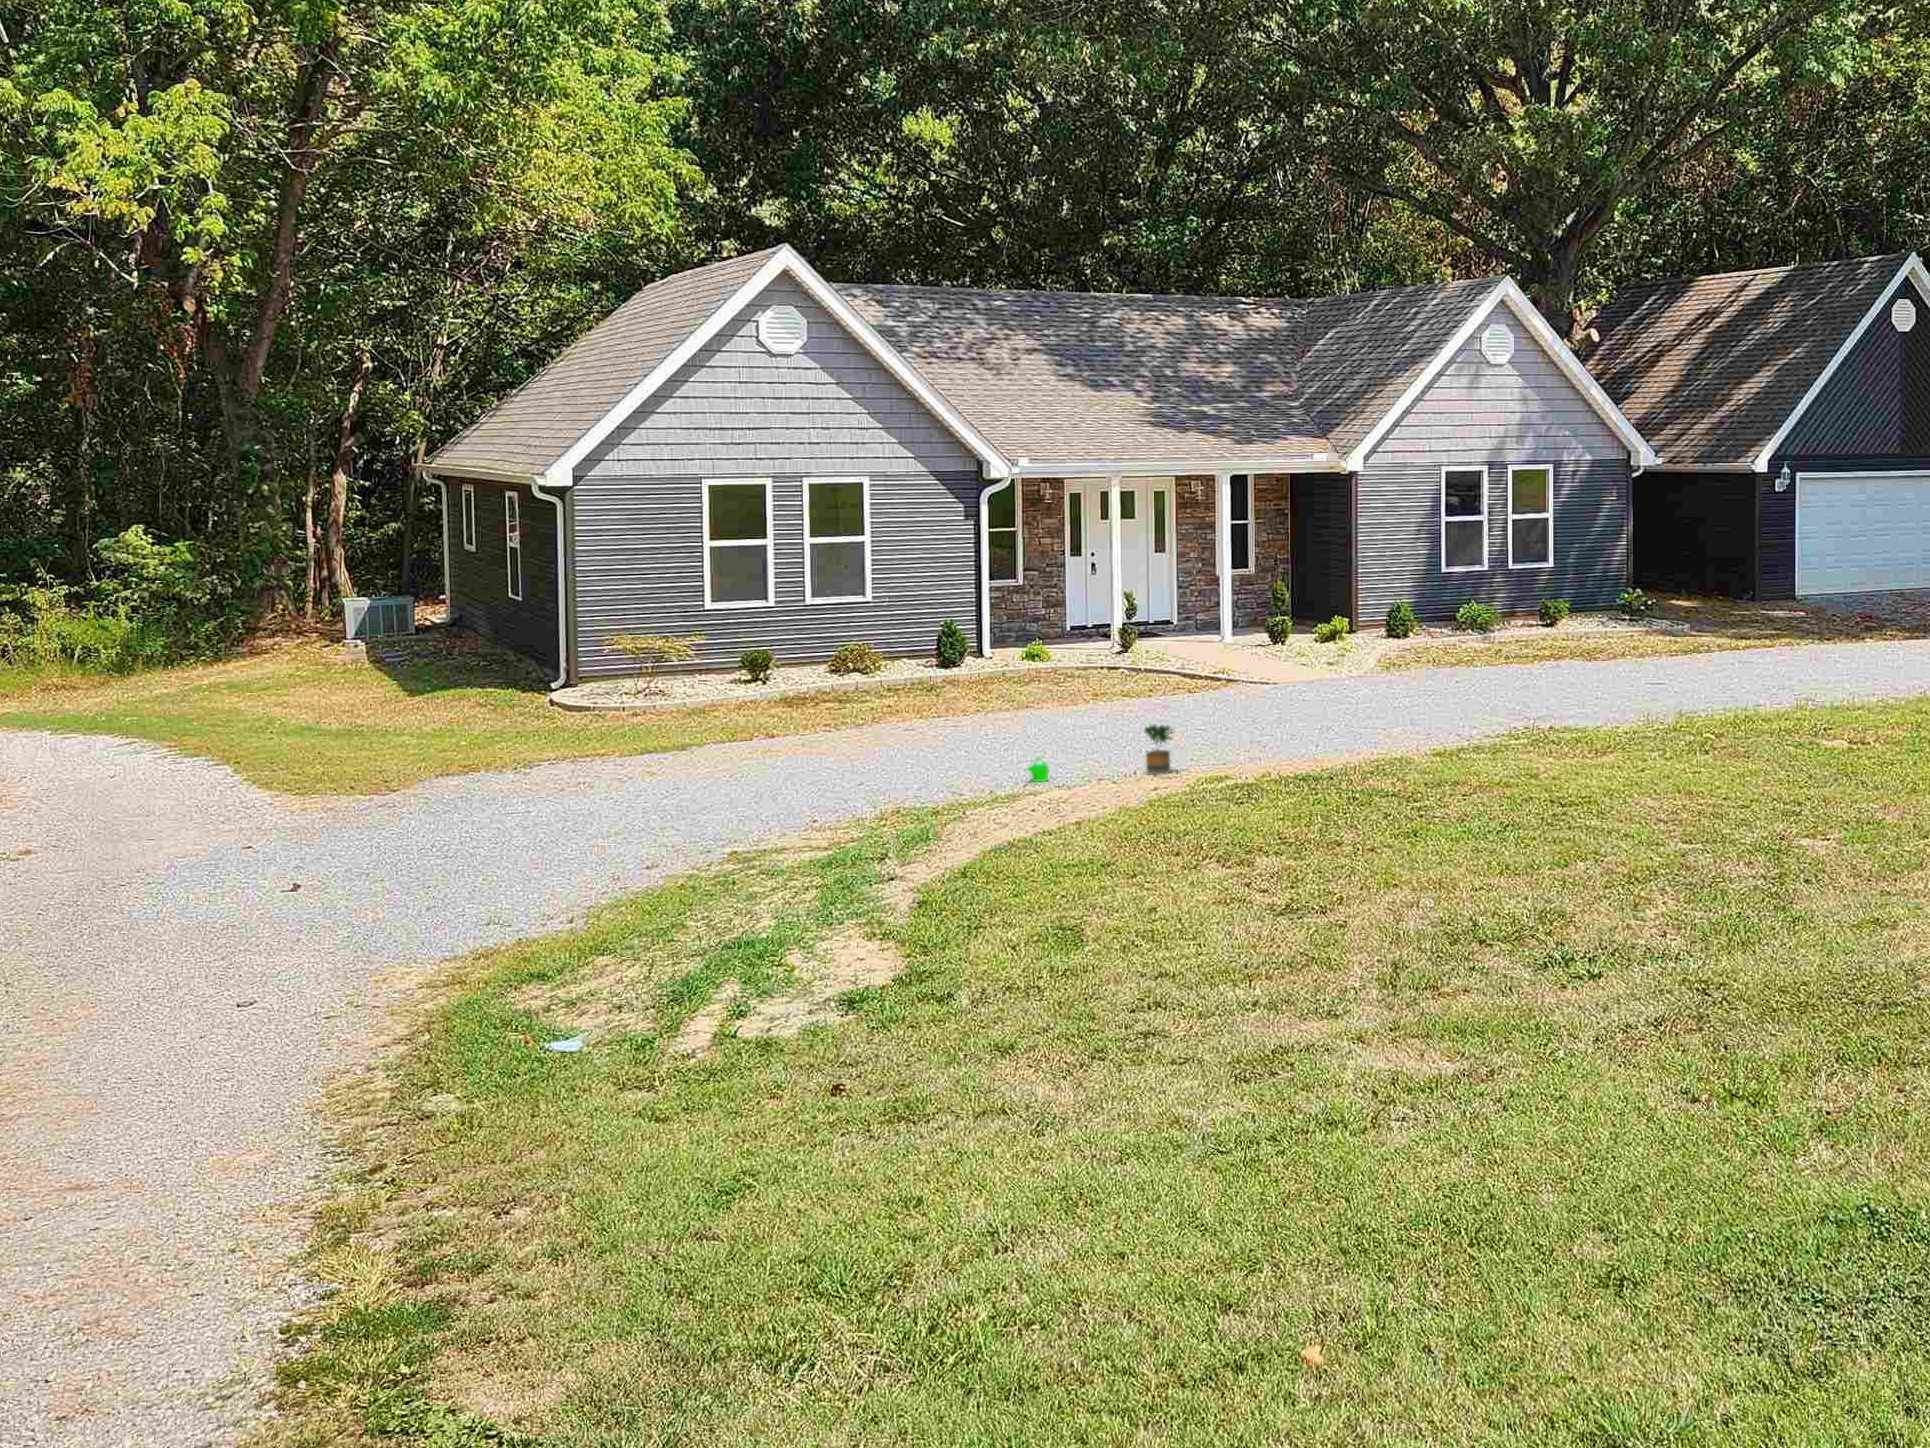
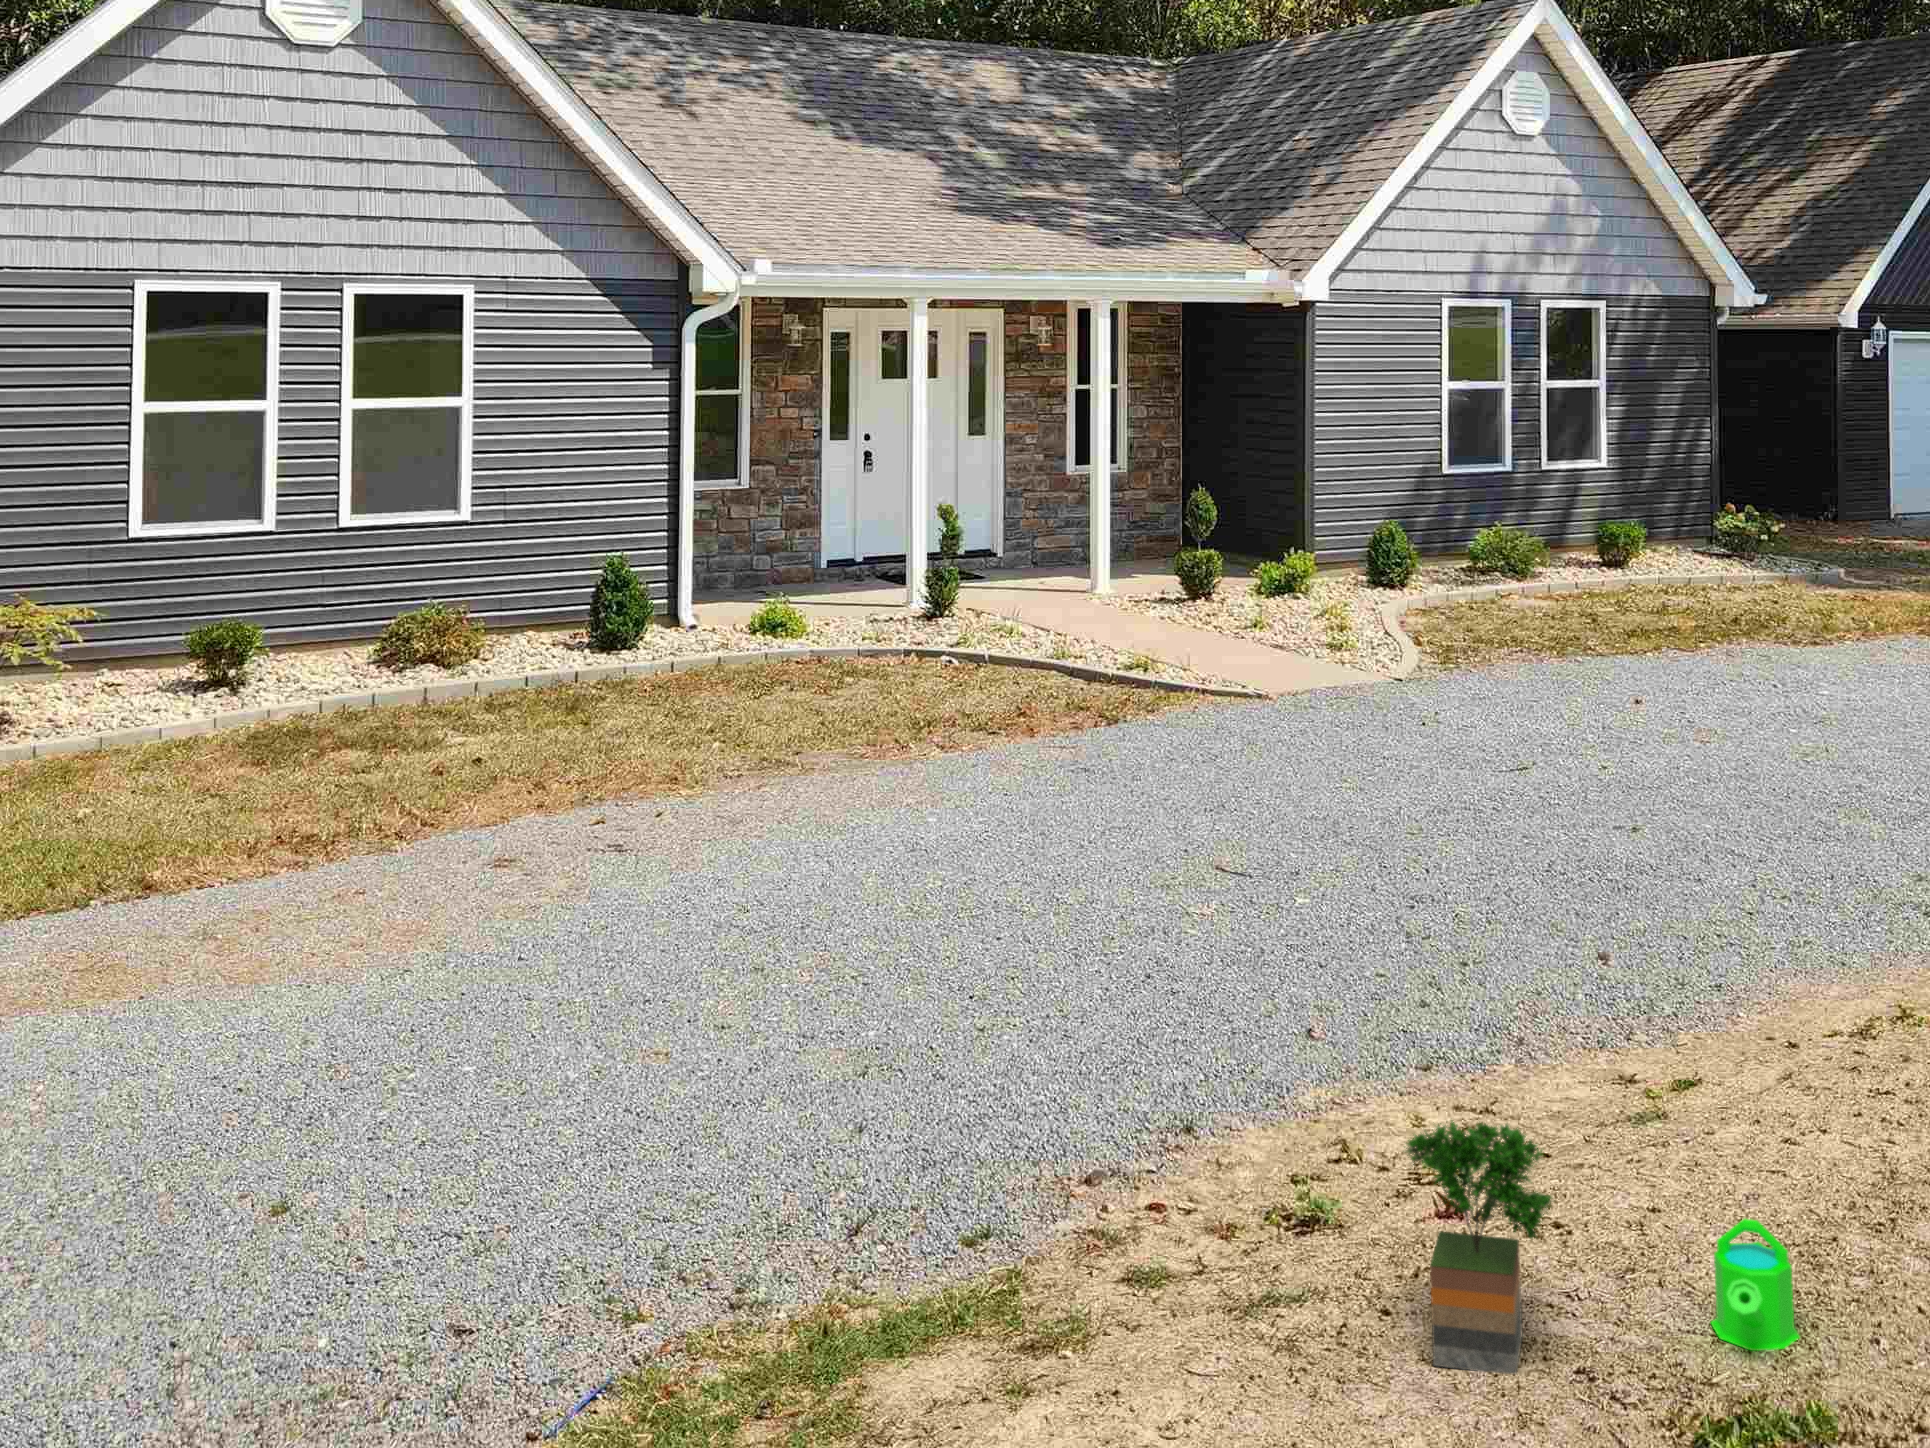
watering can: present [1027,757,1049,782] -> present [1711,1219,1800,1351]

